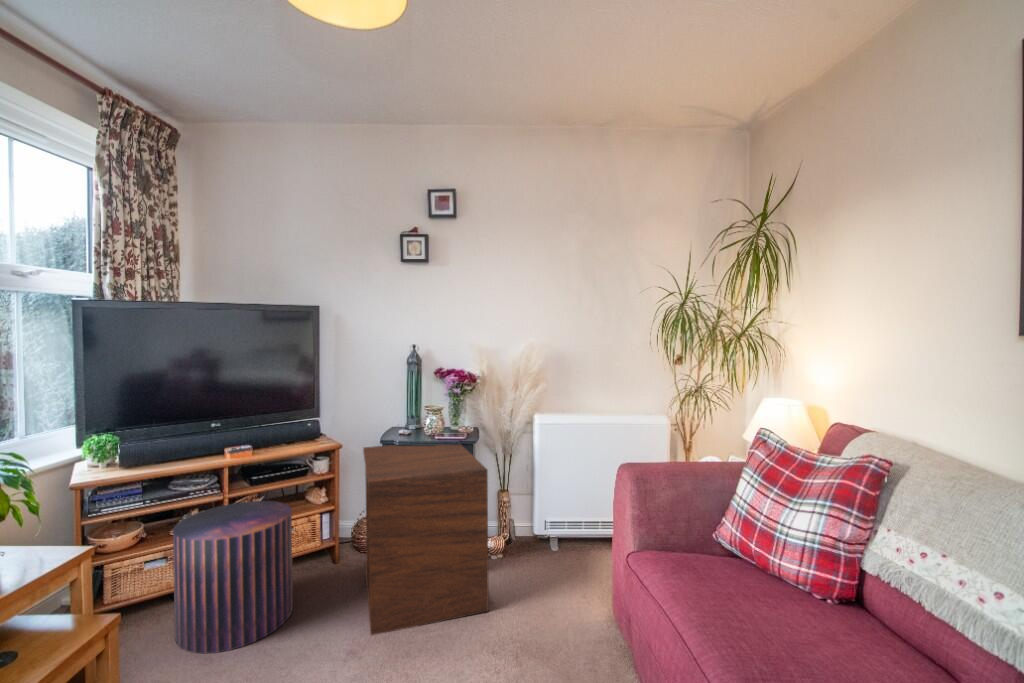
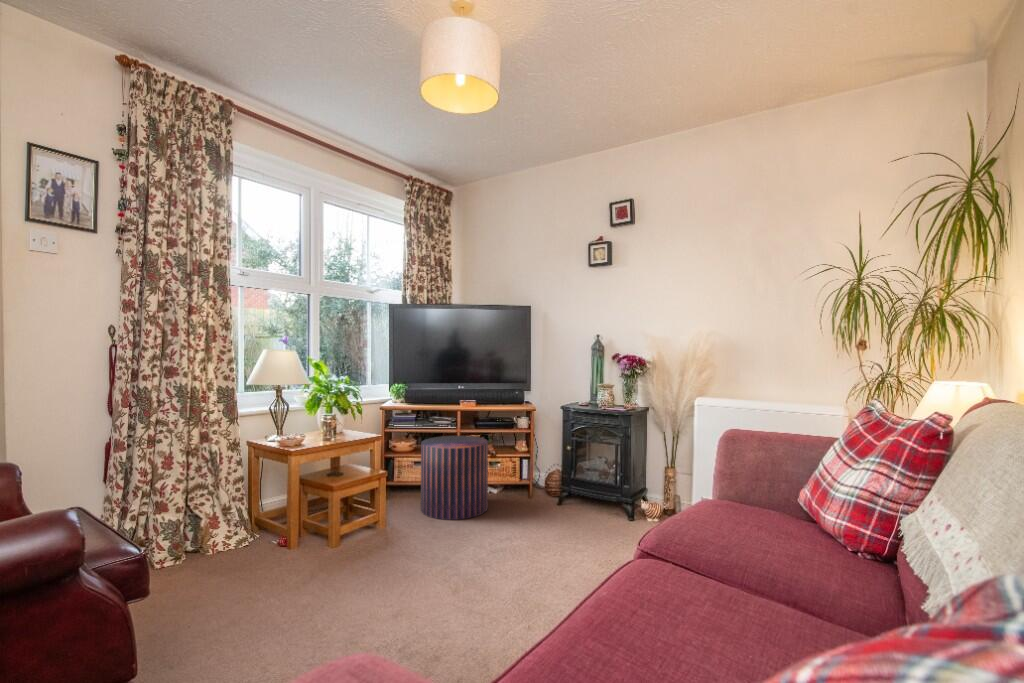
side table: present [363,445,489,635] -> none [521,410,620,546]

